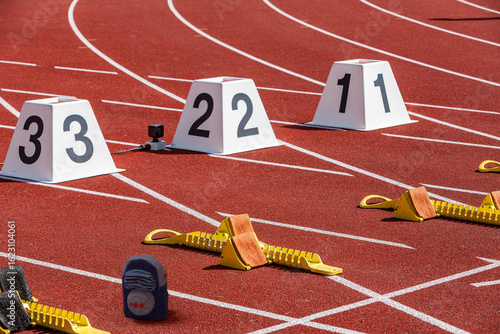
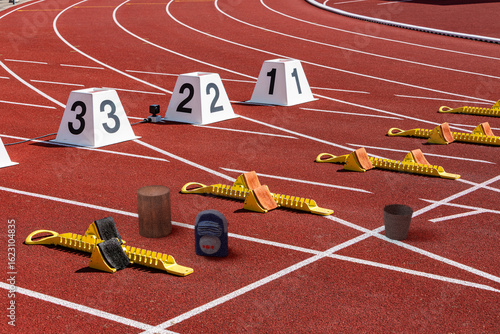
stool: none [58,224,107,295] -> present [137,185,172,238]
bucket: none [395,259,438,310] -> present [383,204,413,240]

